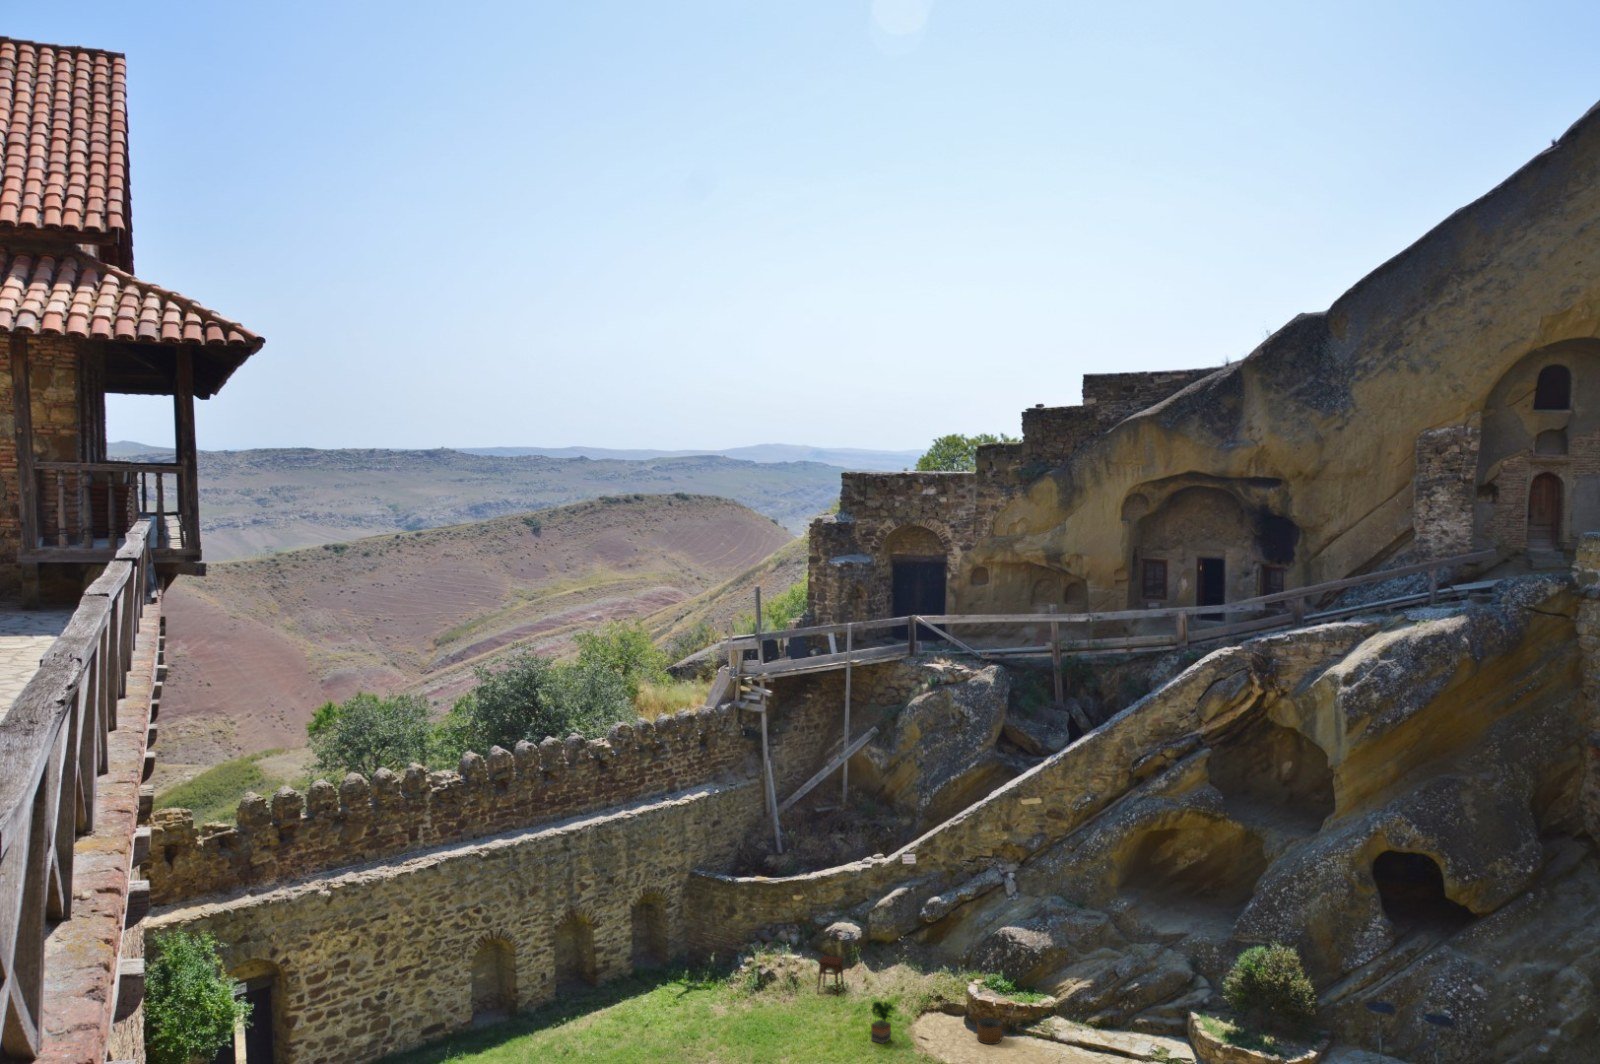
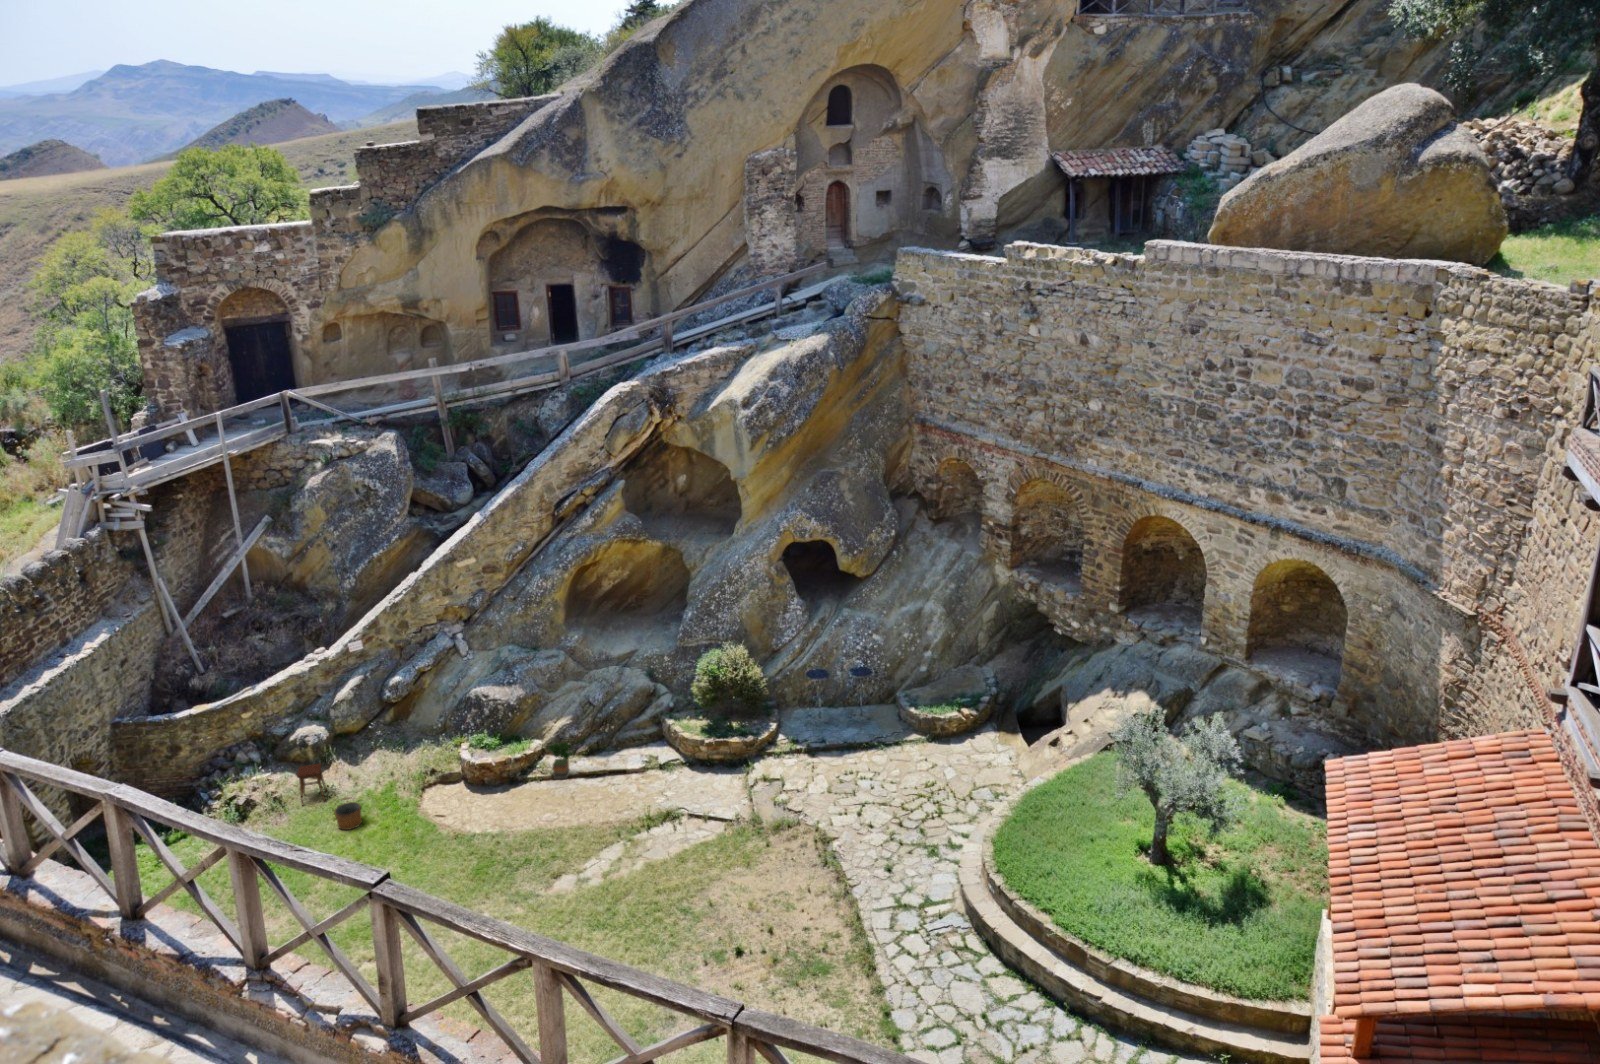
potted tree: present [871,1001,895,1044] -> present [549,742,572,779]
bucket: present [977,1009,1003,1044] -> present [334,797,362,830]

